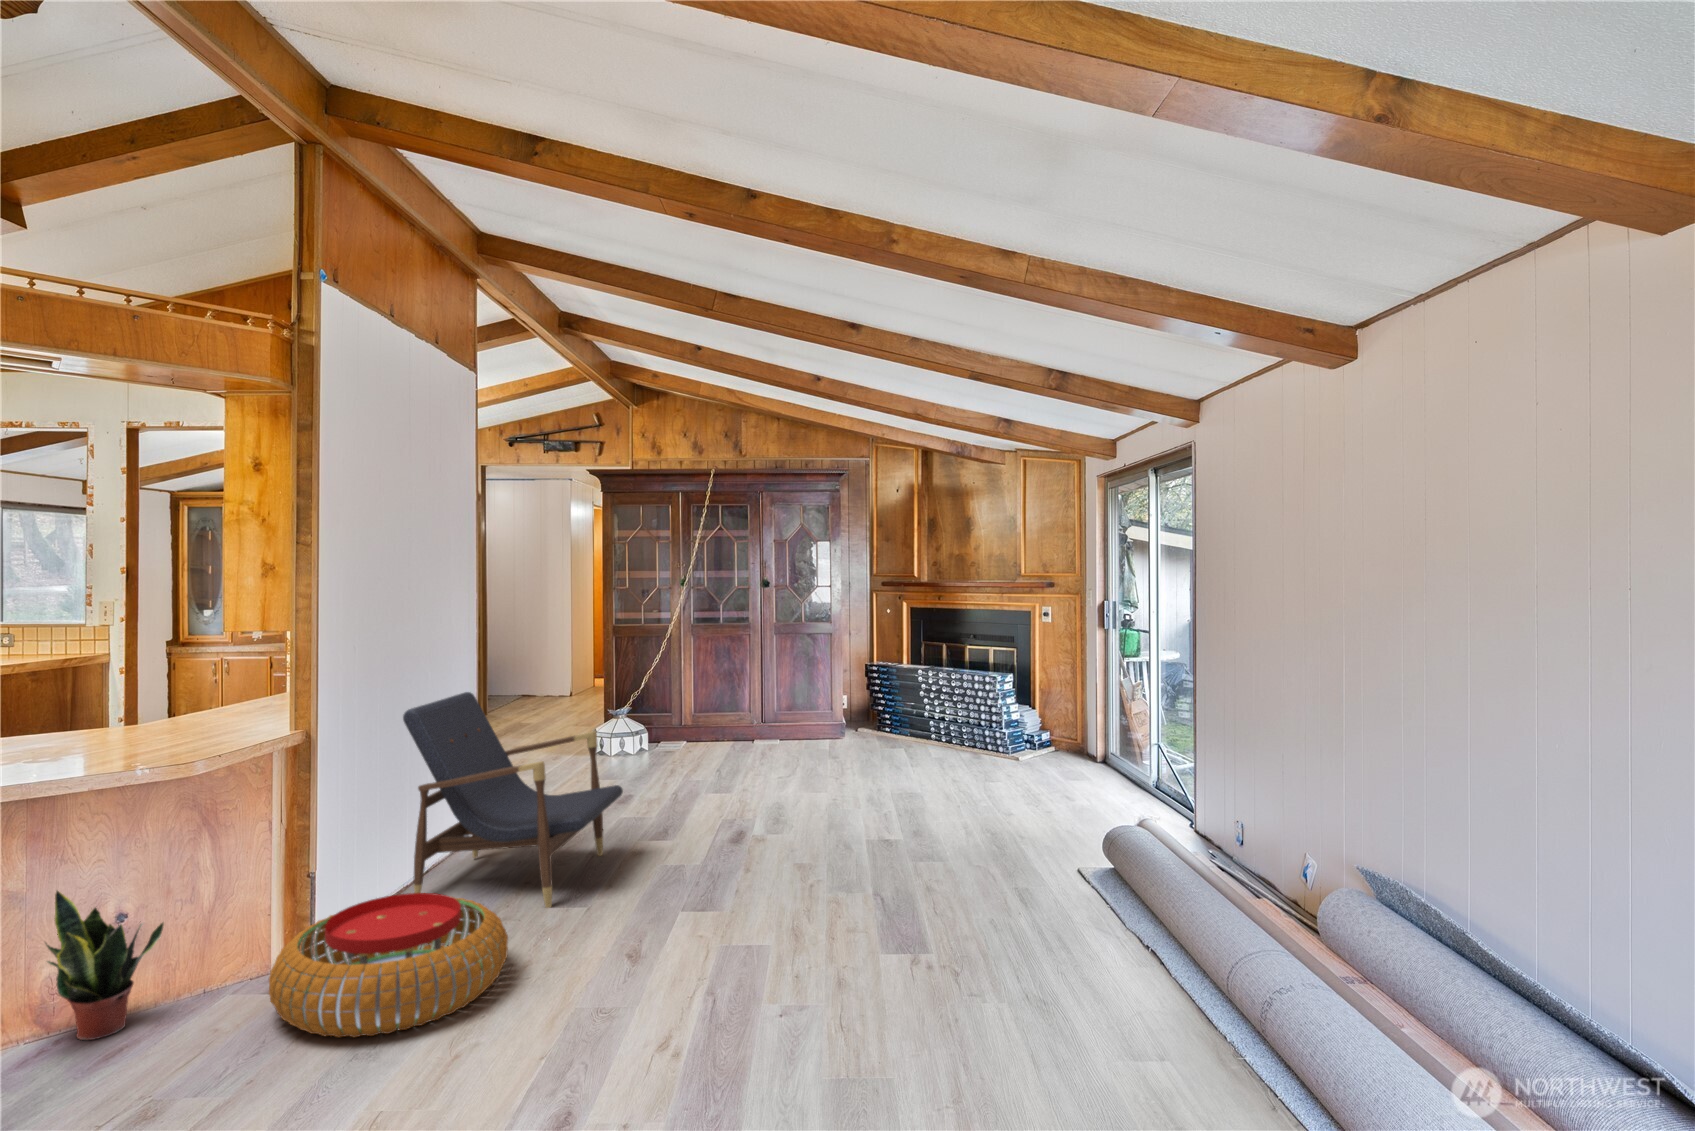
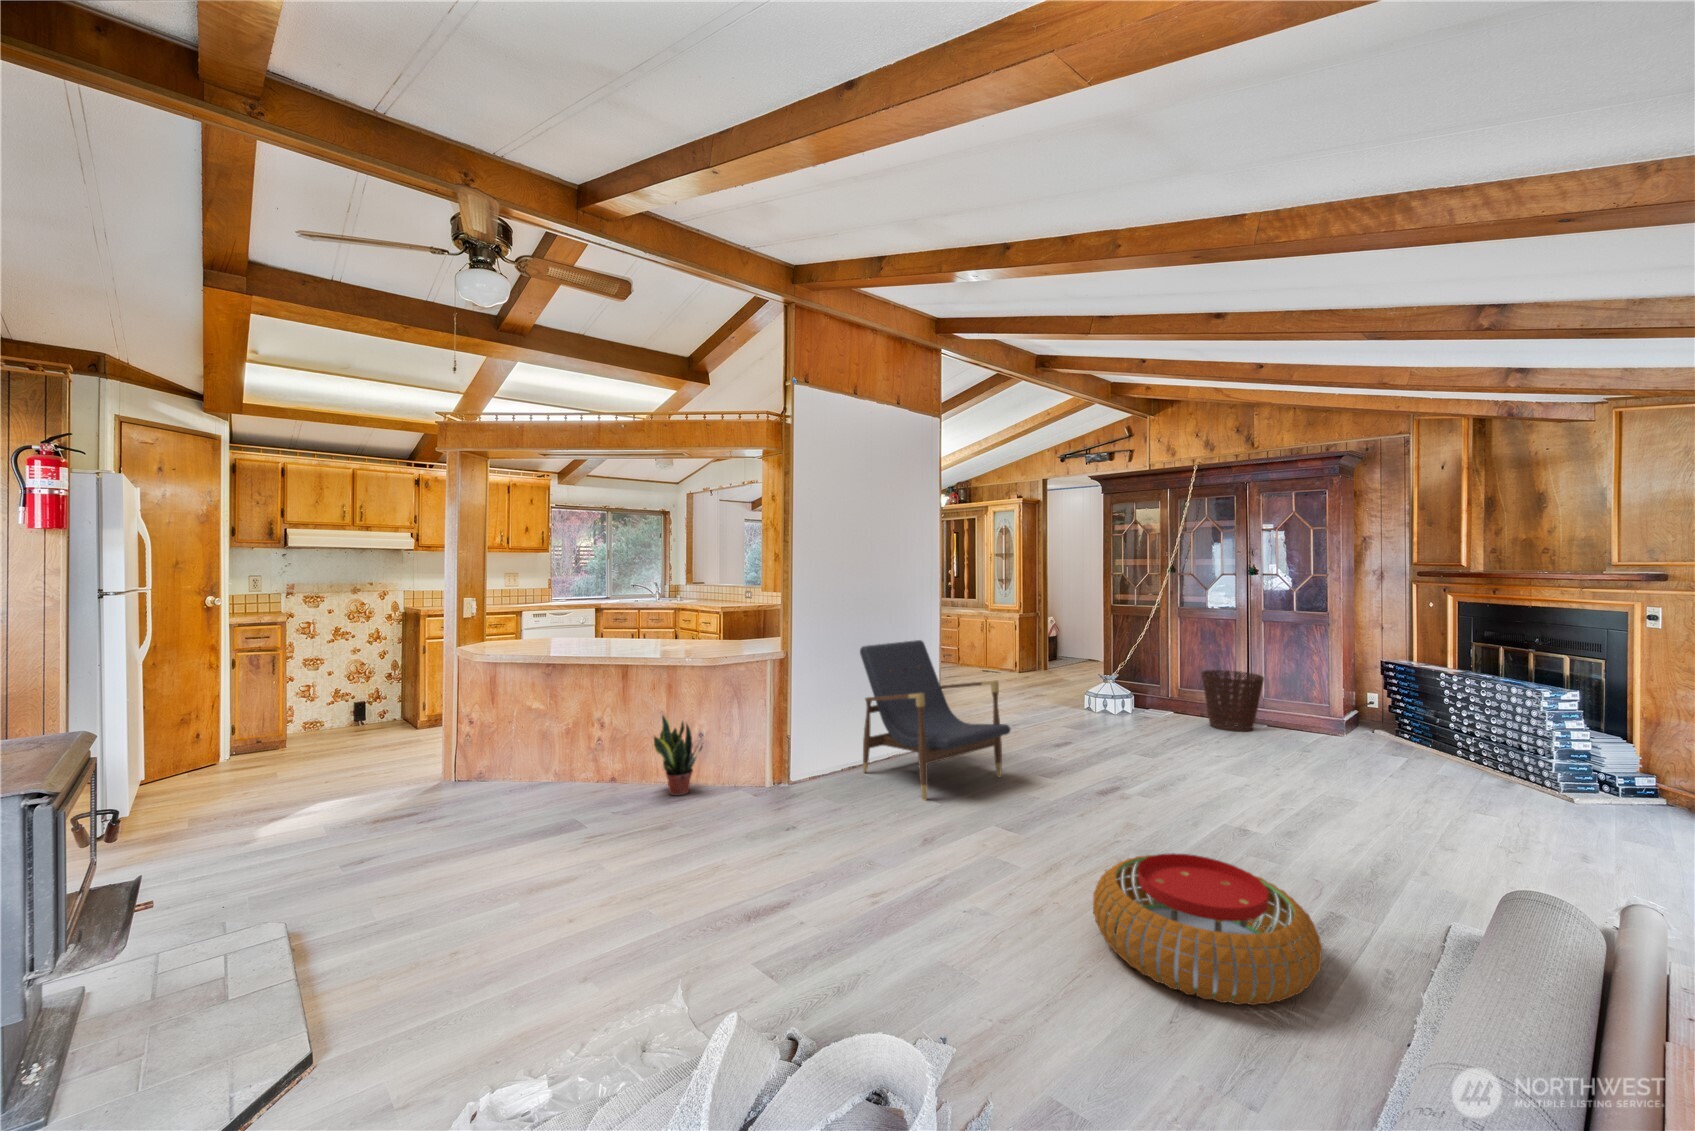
basket: none [724,690,783,754] -> present [1202,670,1264,732]
pouf: present [269,893,508,1038] -> present [1093,853,1322,1005]

